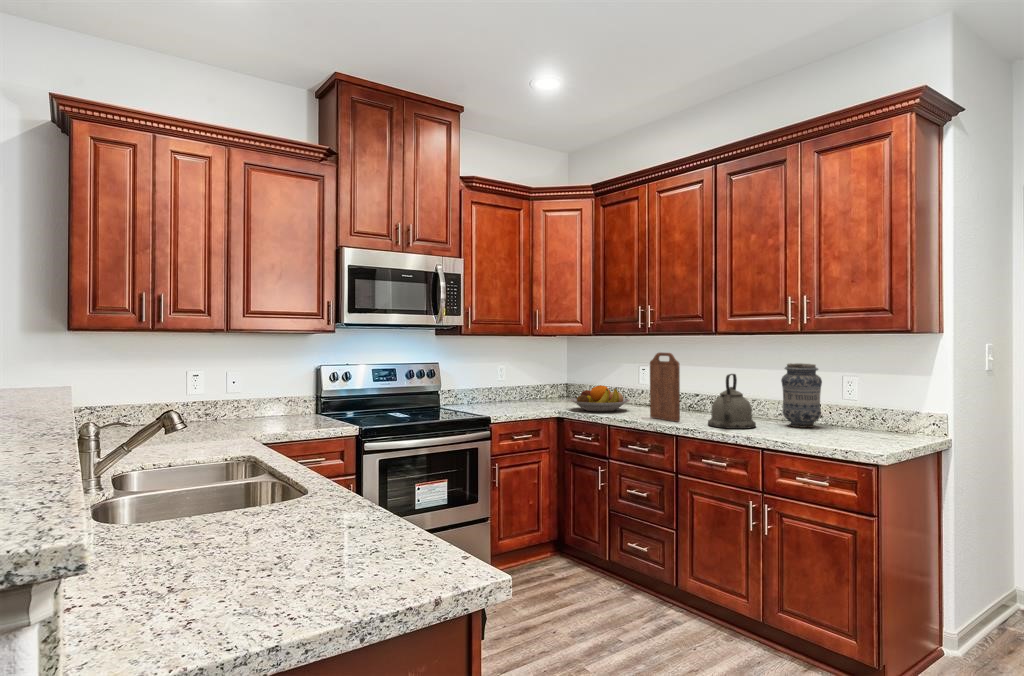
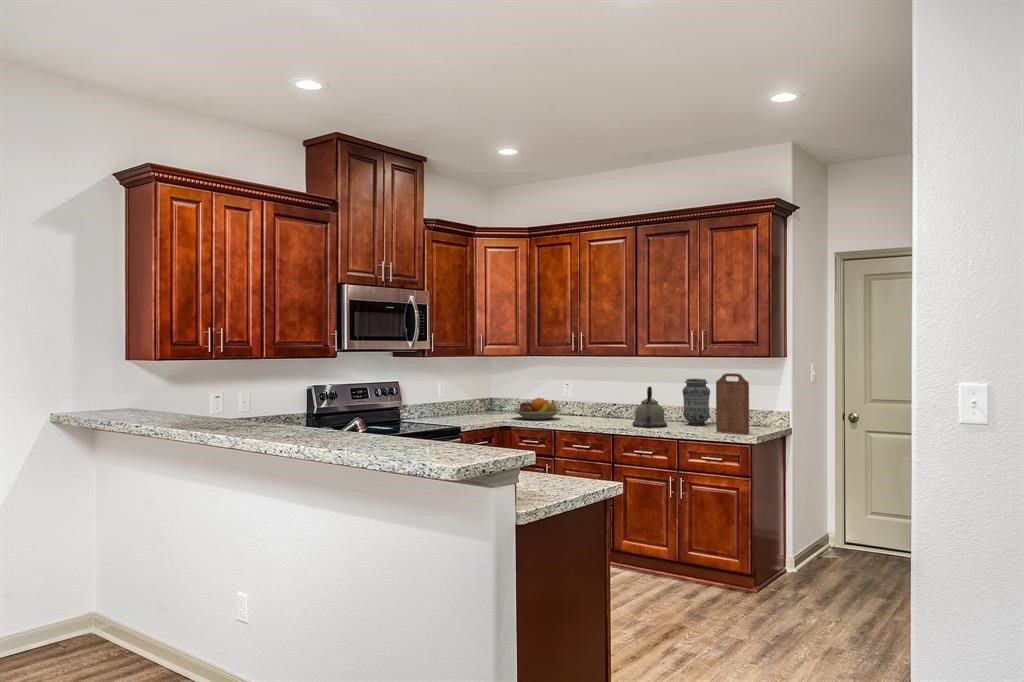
cutting board: present [650,352,680,422] -> present [716,373,749,434]

